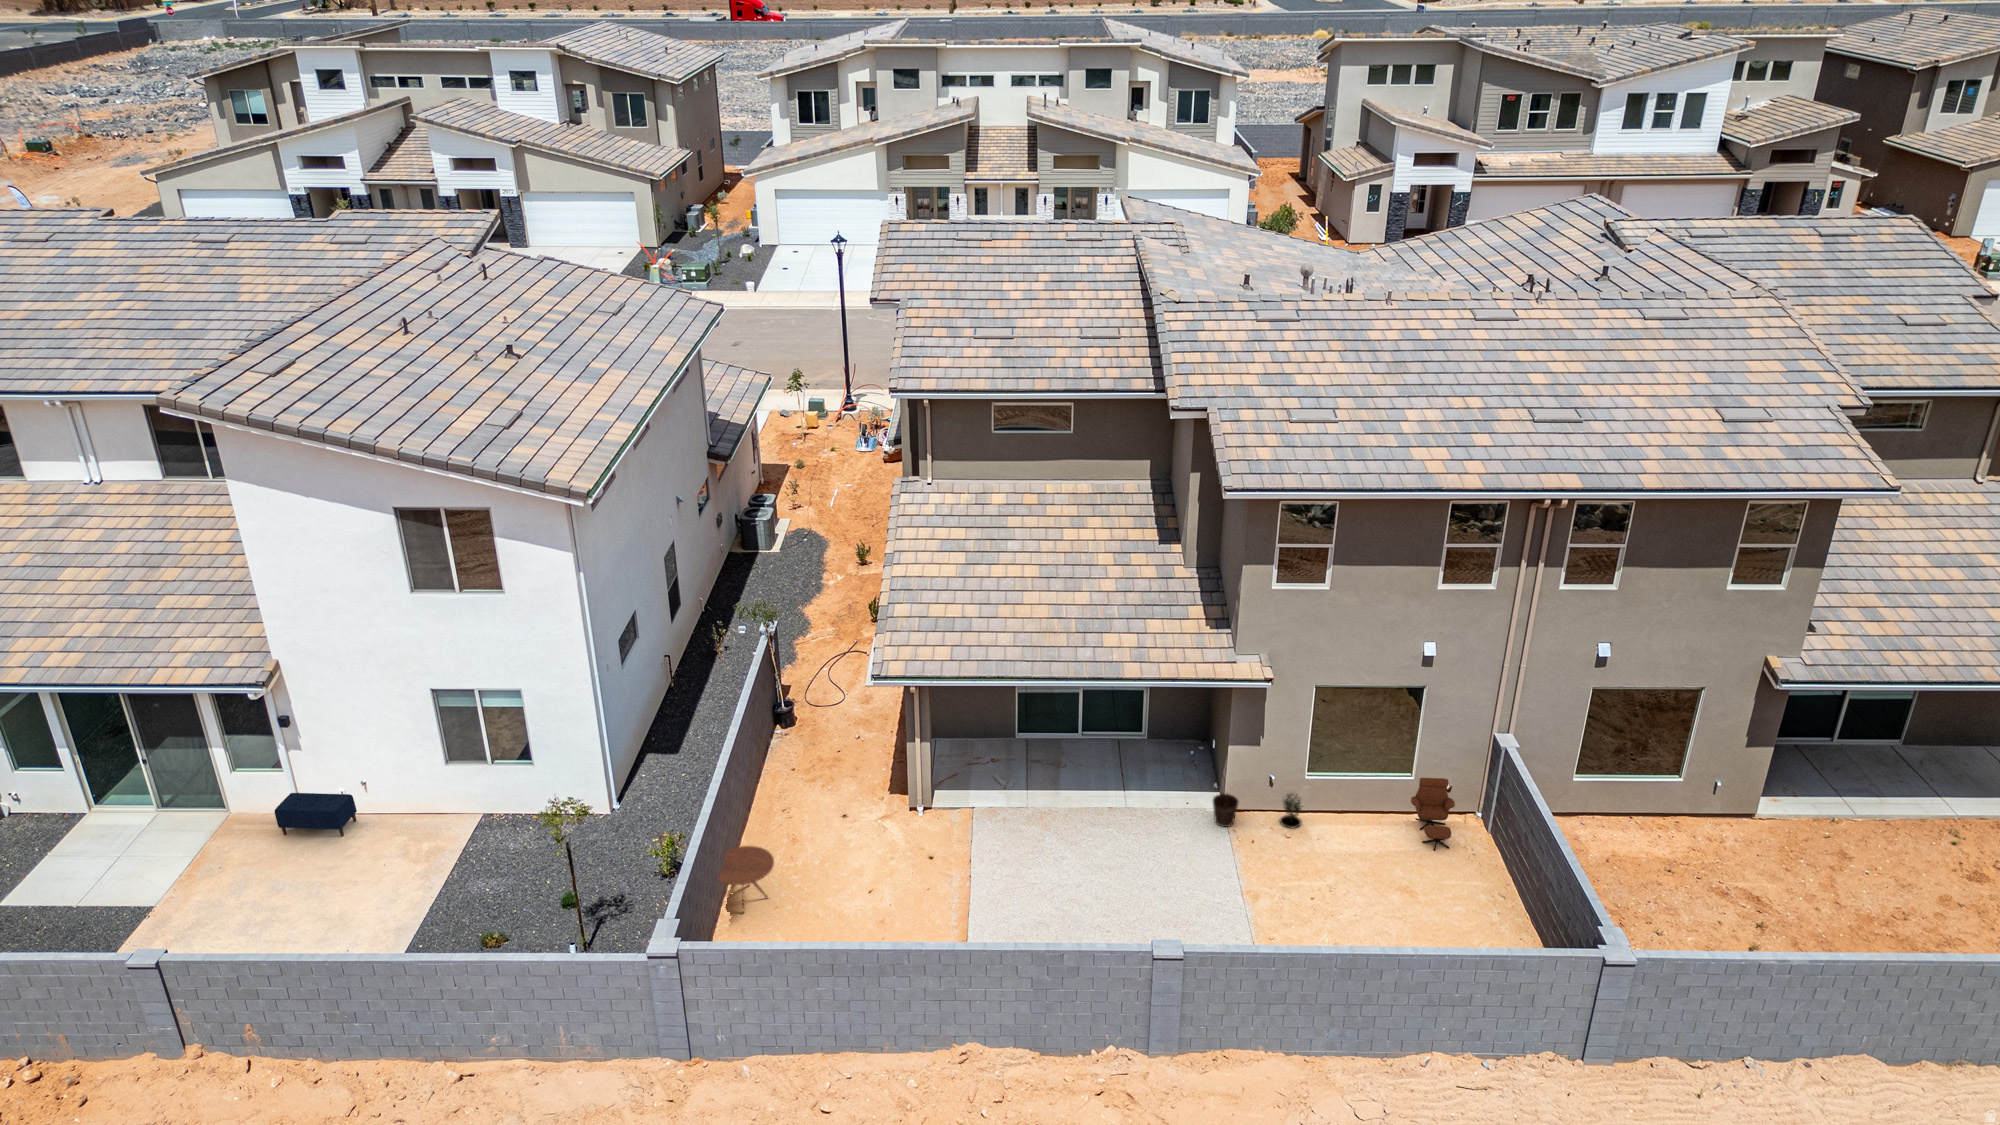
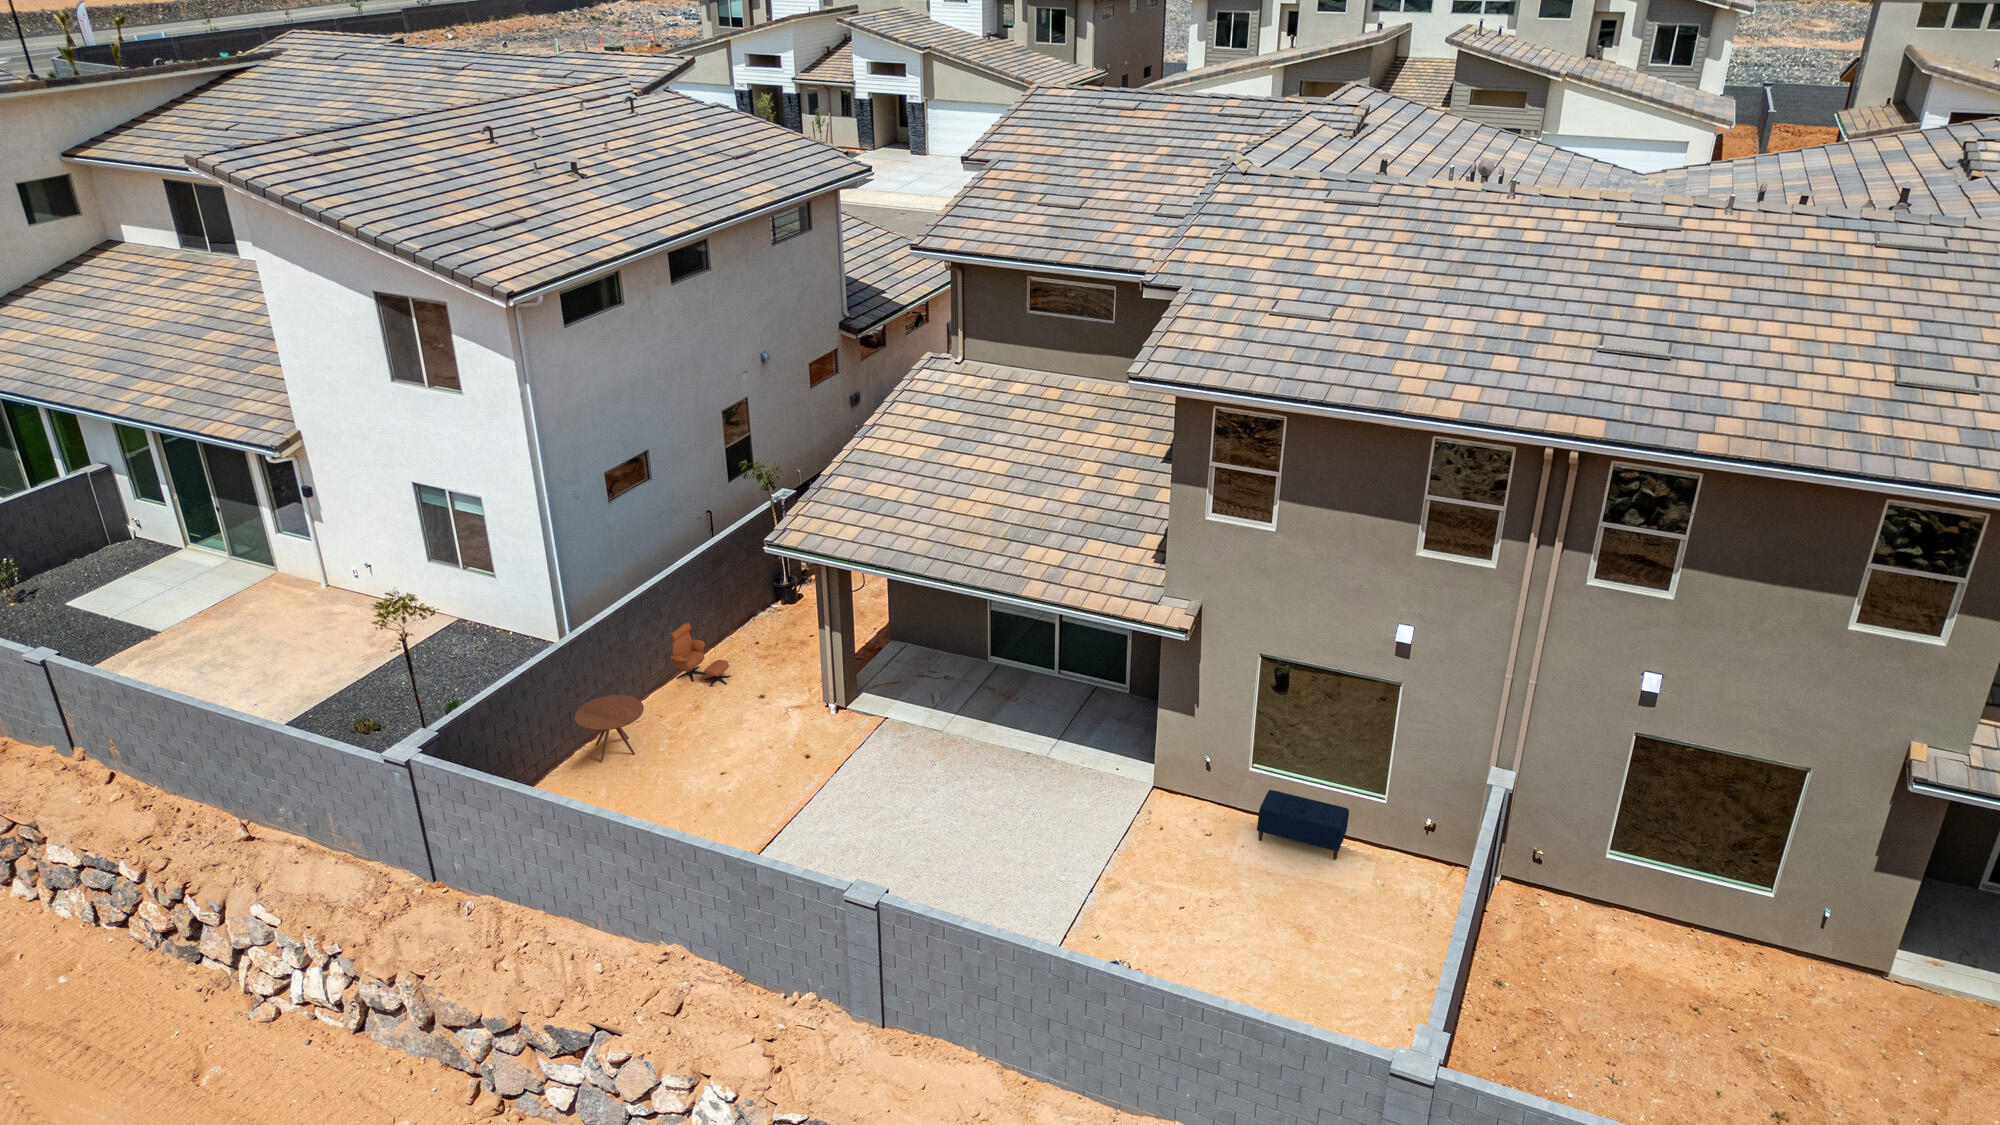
lounge chair: present [1411,778,1455,851] -> present [670,623,731,686]
bench: present [275,793,357,836] -> present [1257,790,1349,860]
bucket: present [1213,794,1238,827] -> none [1135,765,1167,805]
potted tree: present [1280,794,1302,828] -> none [1213,779,1244,826]

